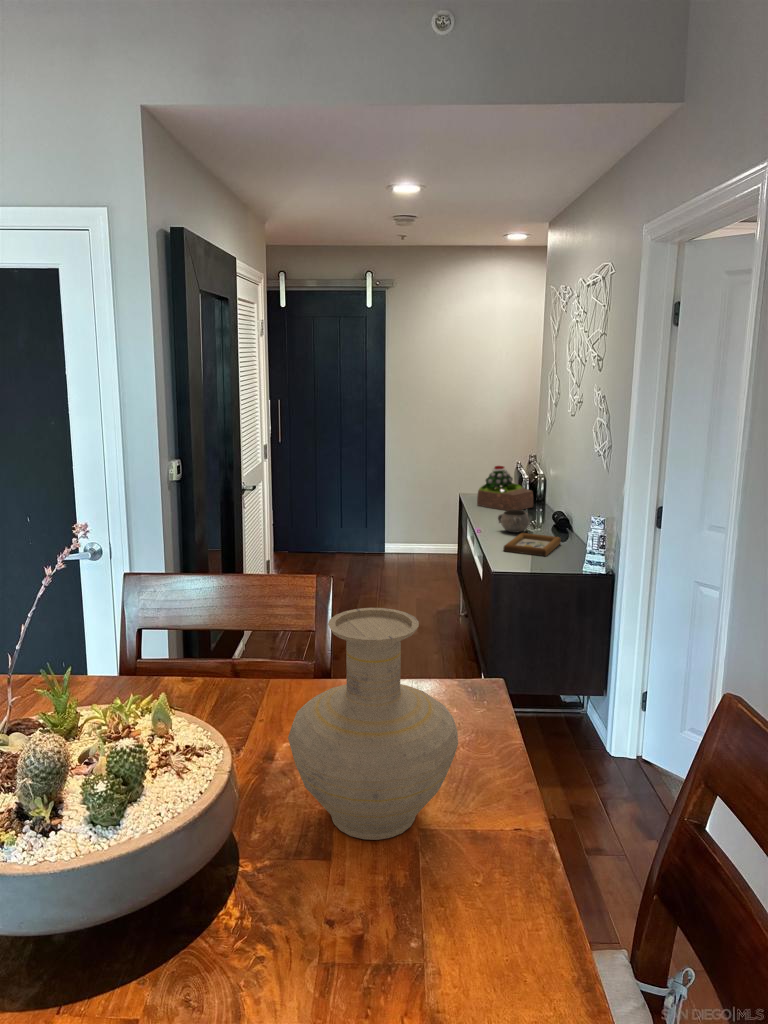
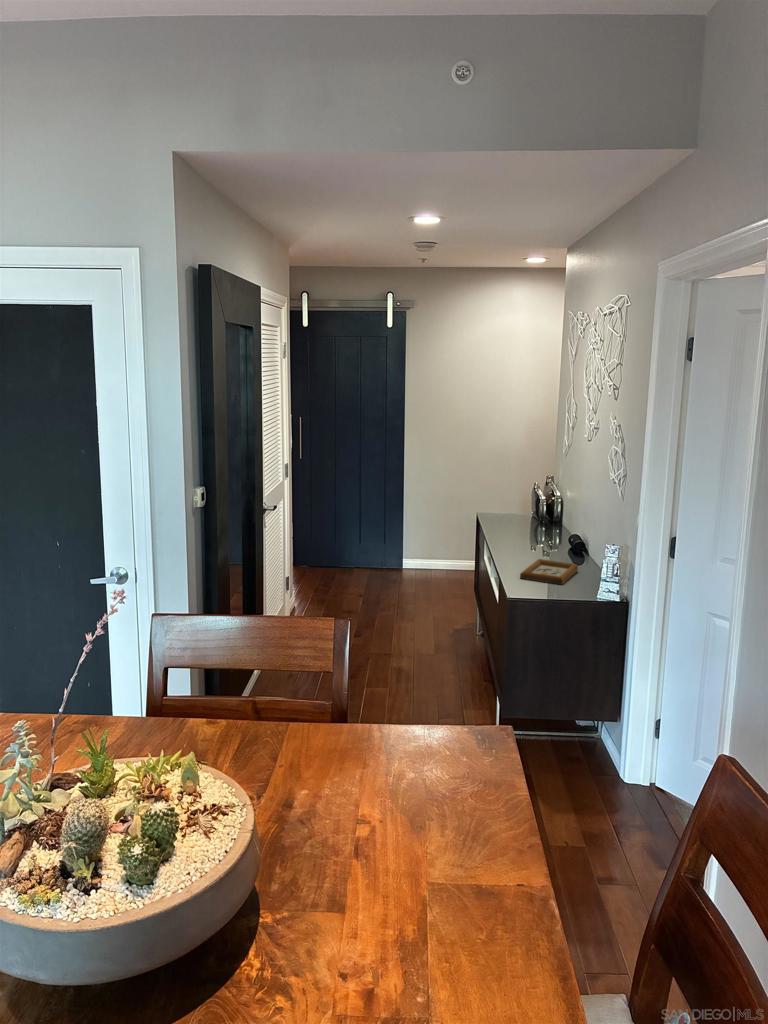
succulent plant: present [477,466,533,510] -> none [495,486,552,532]
decorative bowl: present [498,510,529,533] -> none [515,534,547,558]
vase: present [288,608,458,840] -> none [306,673,465,893]

